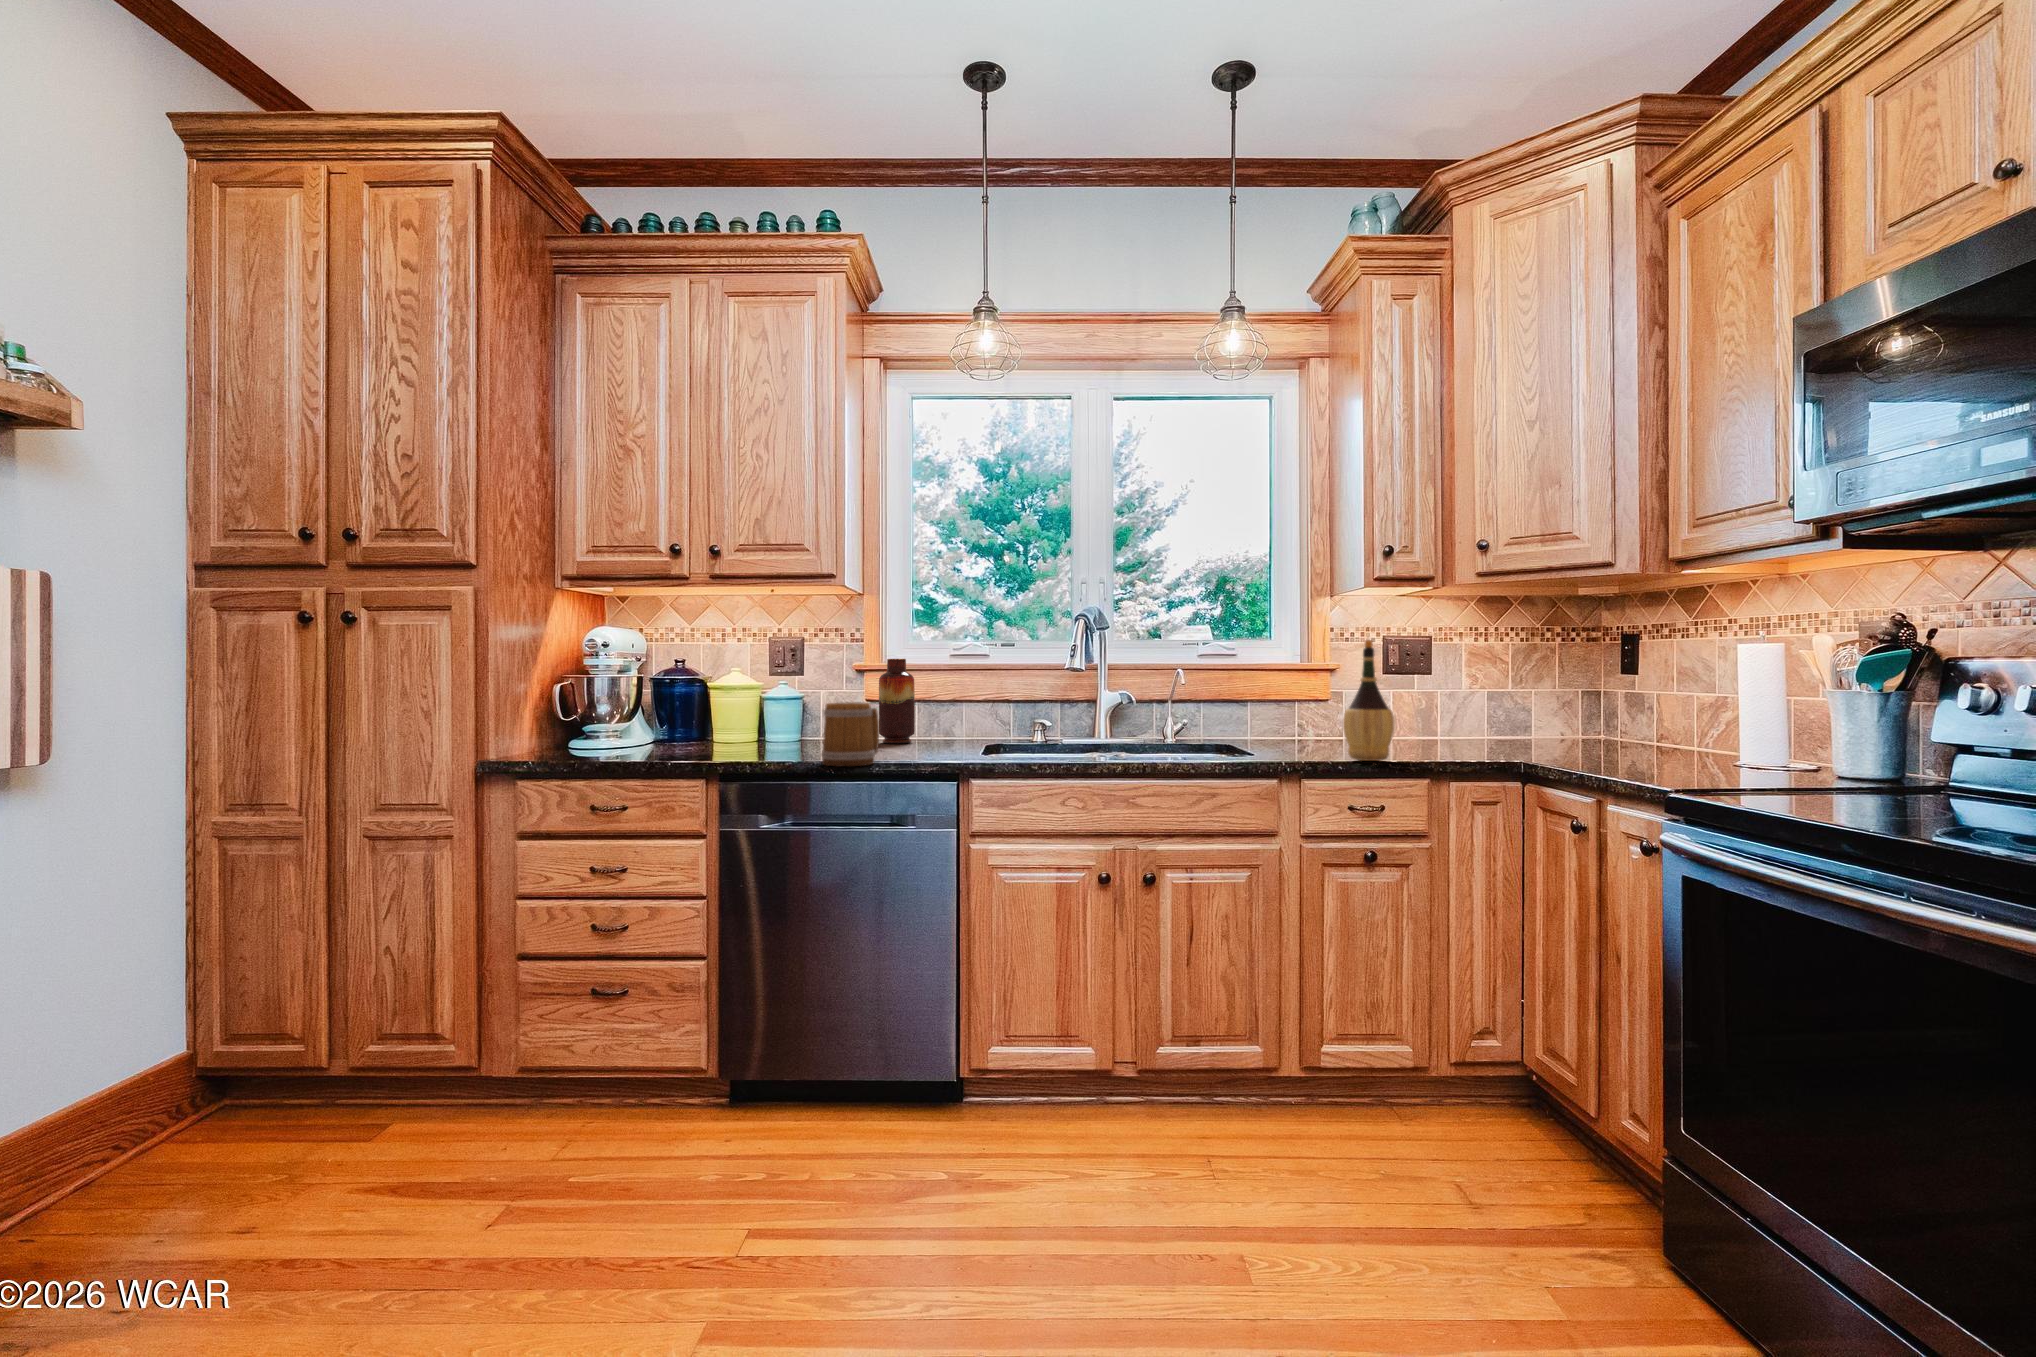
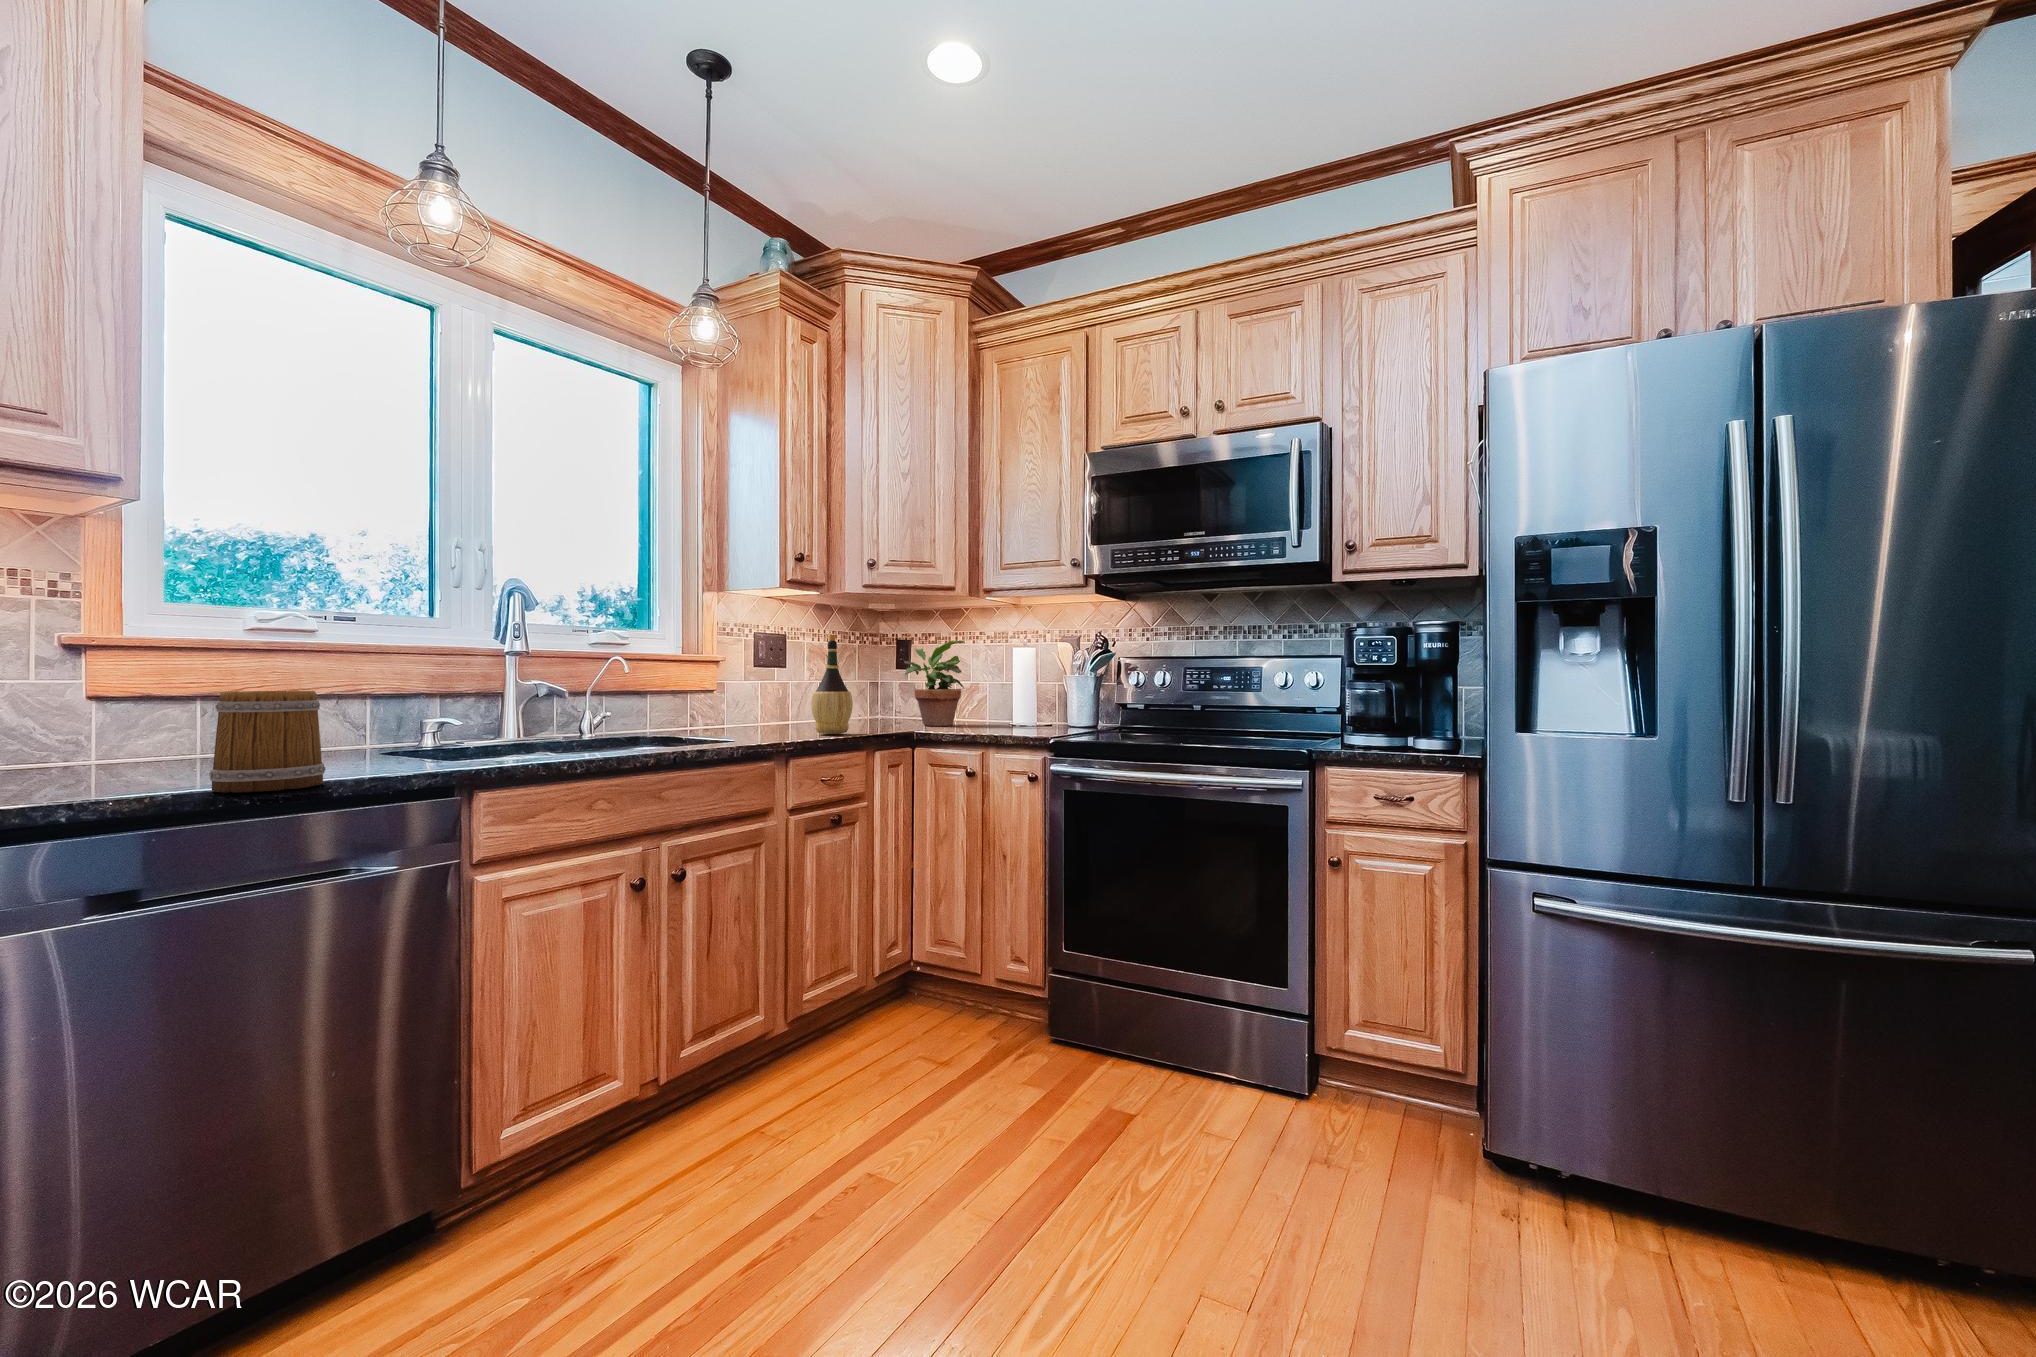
potted plant: none [1518,637,1627,763] -> present [904,641,965,726]
vase: present [879,659,915,743] -> none [120,631,200,763]

